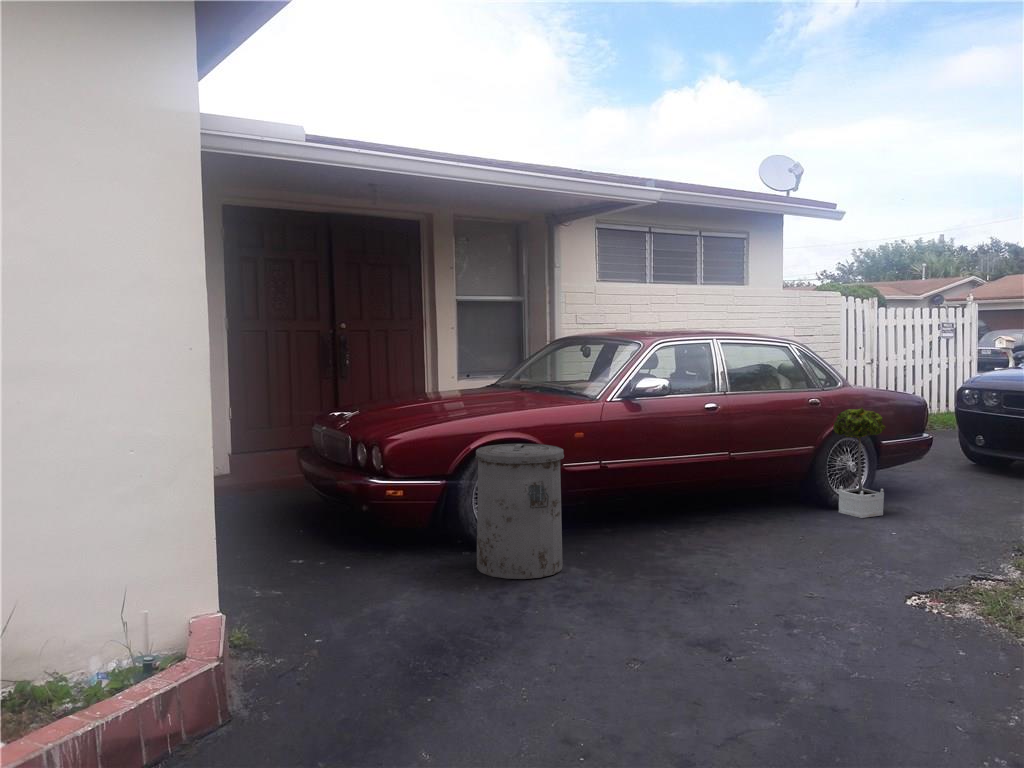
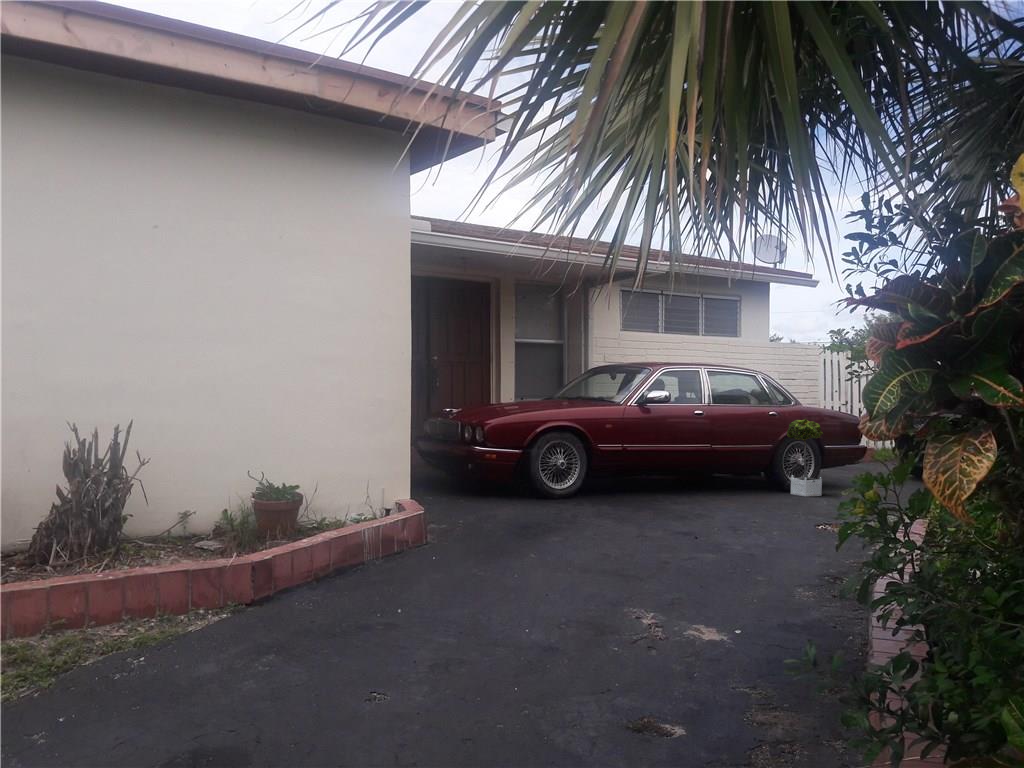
trash can: present [475,444,564,579] -> none [541,428,599,512]

